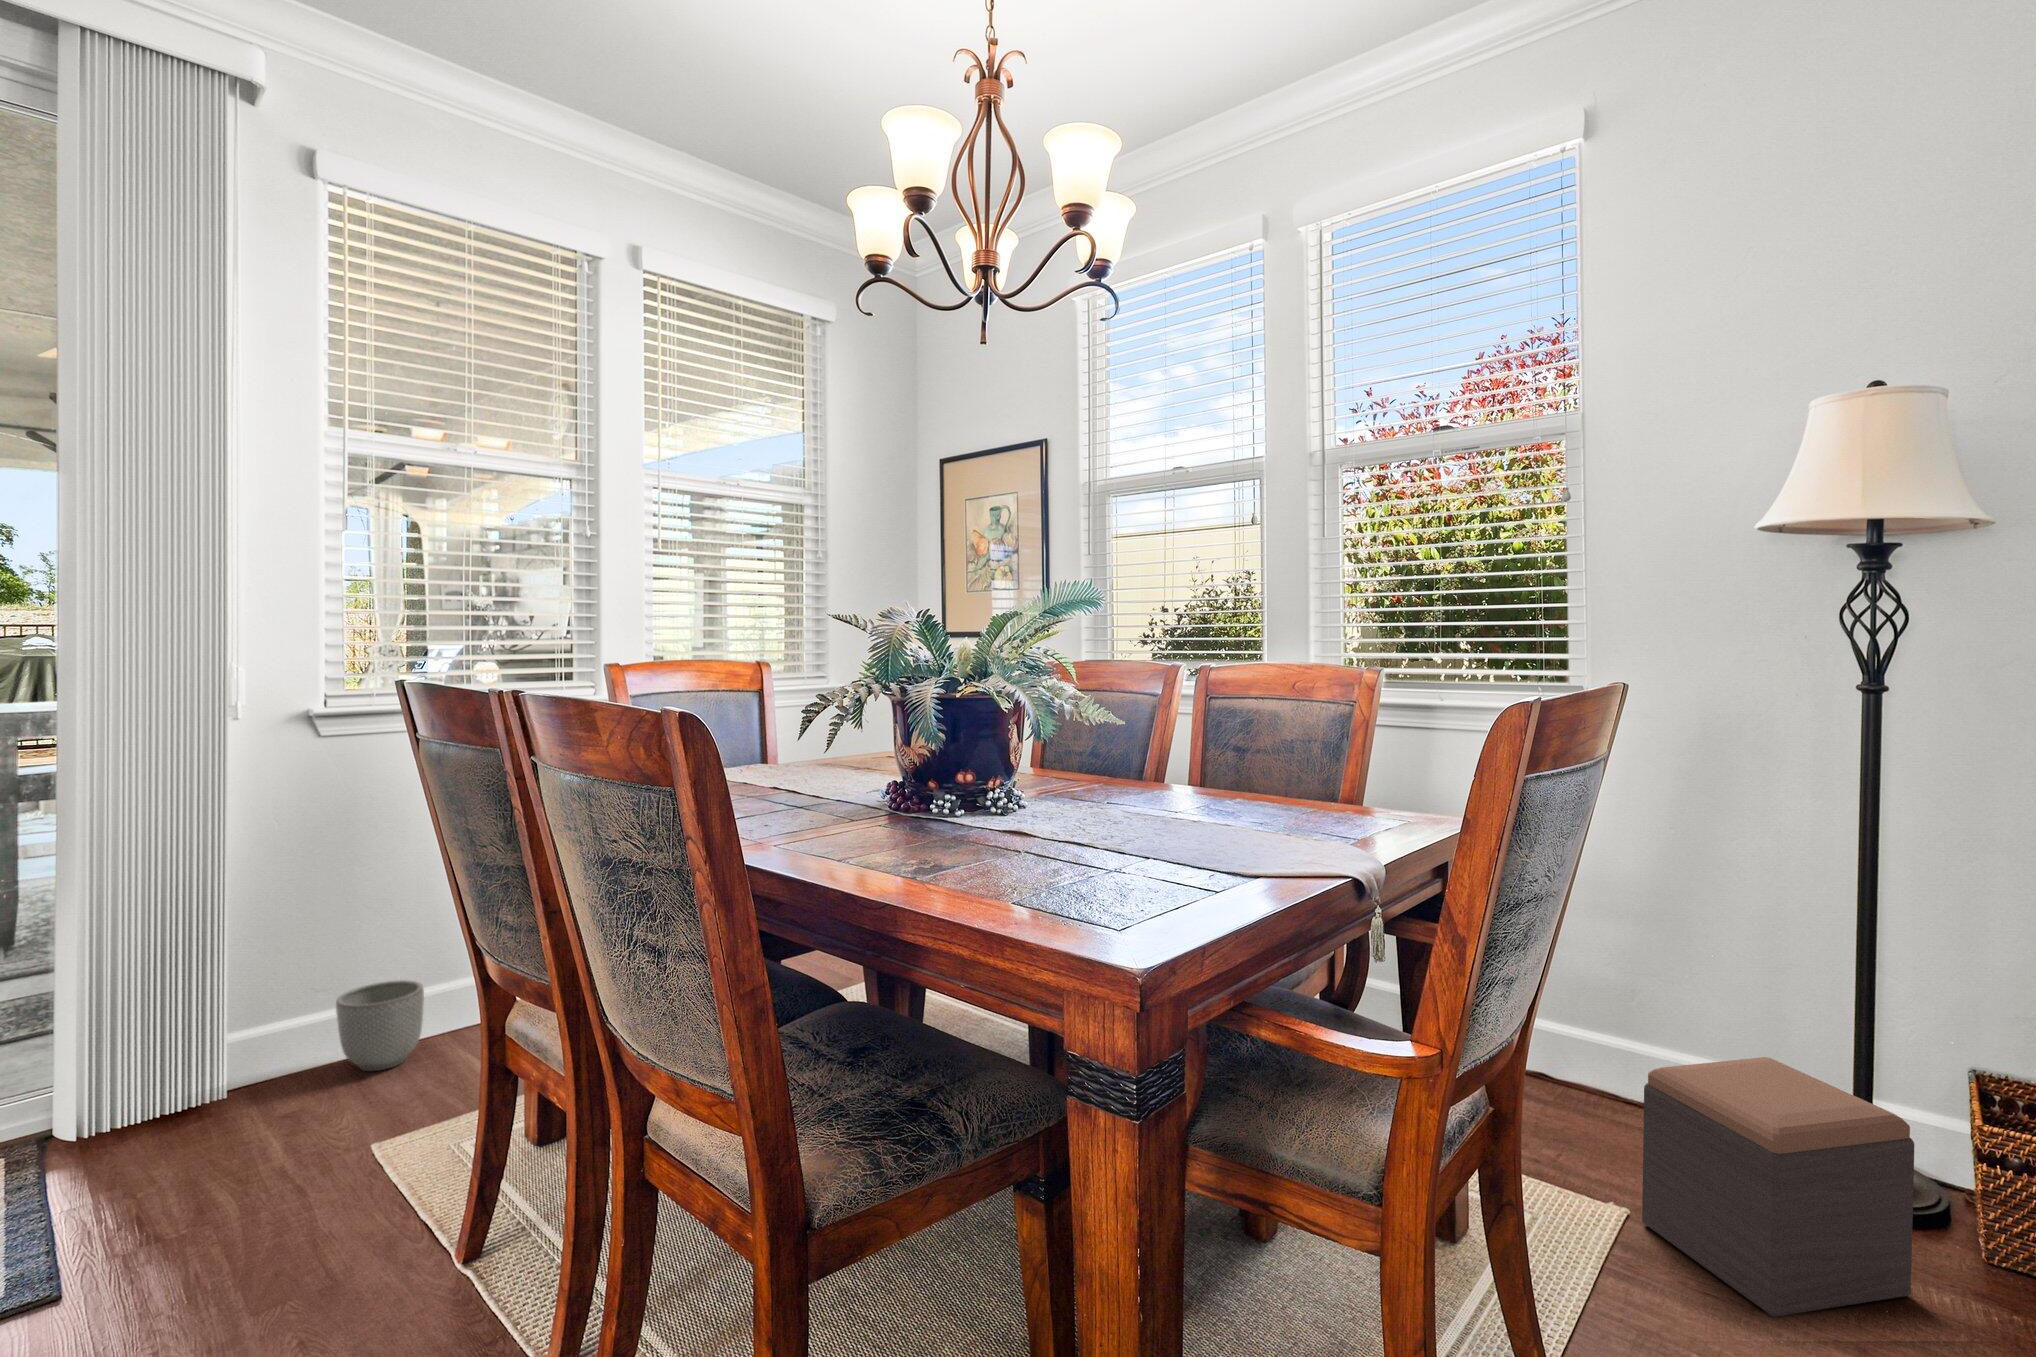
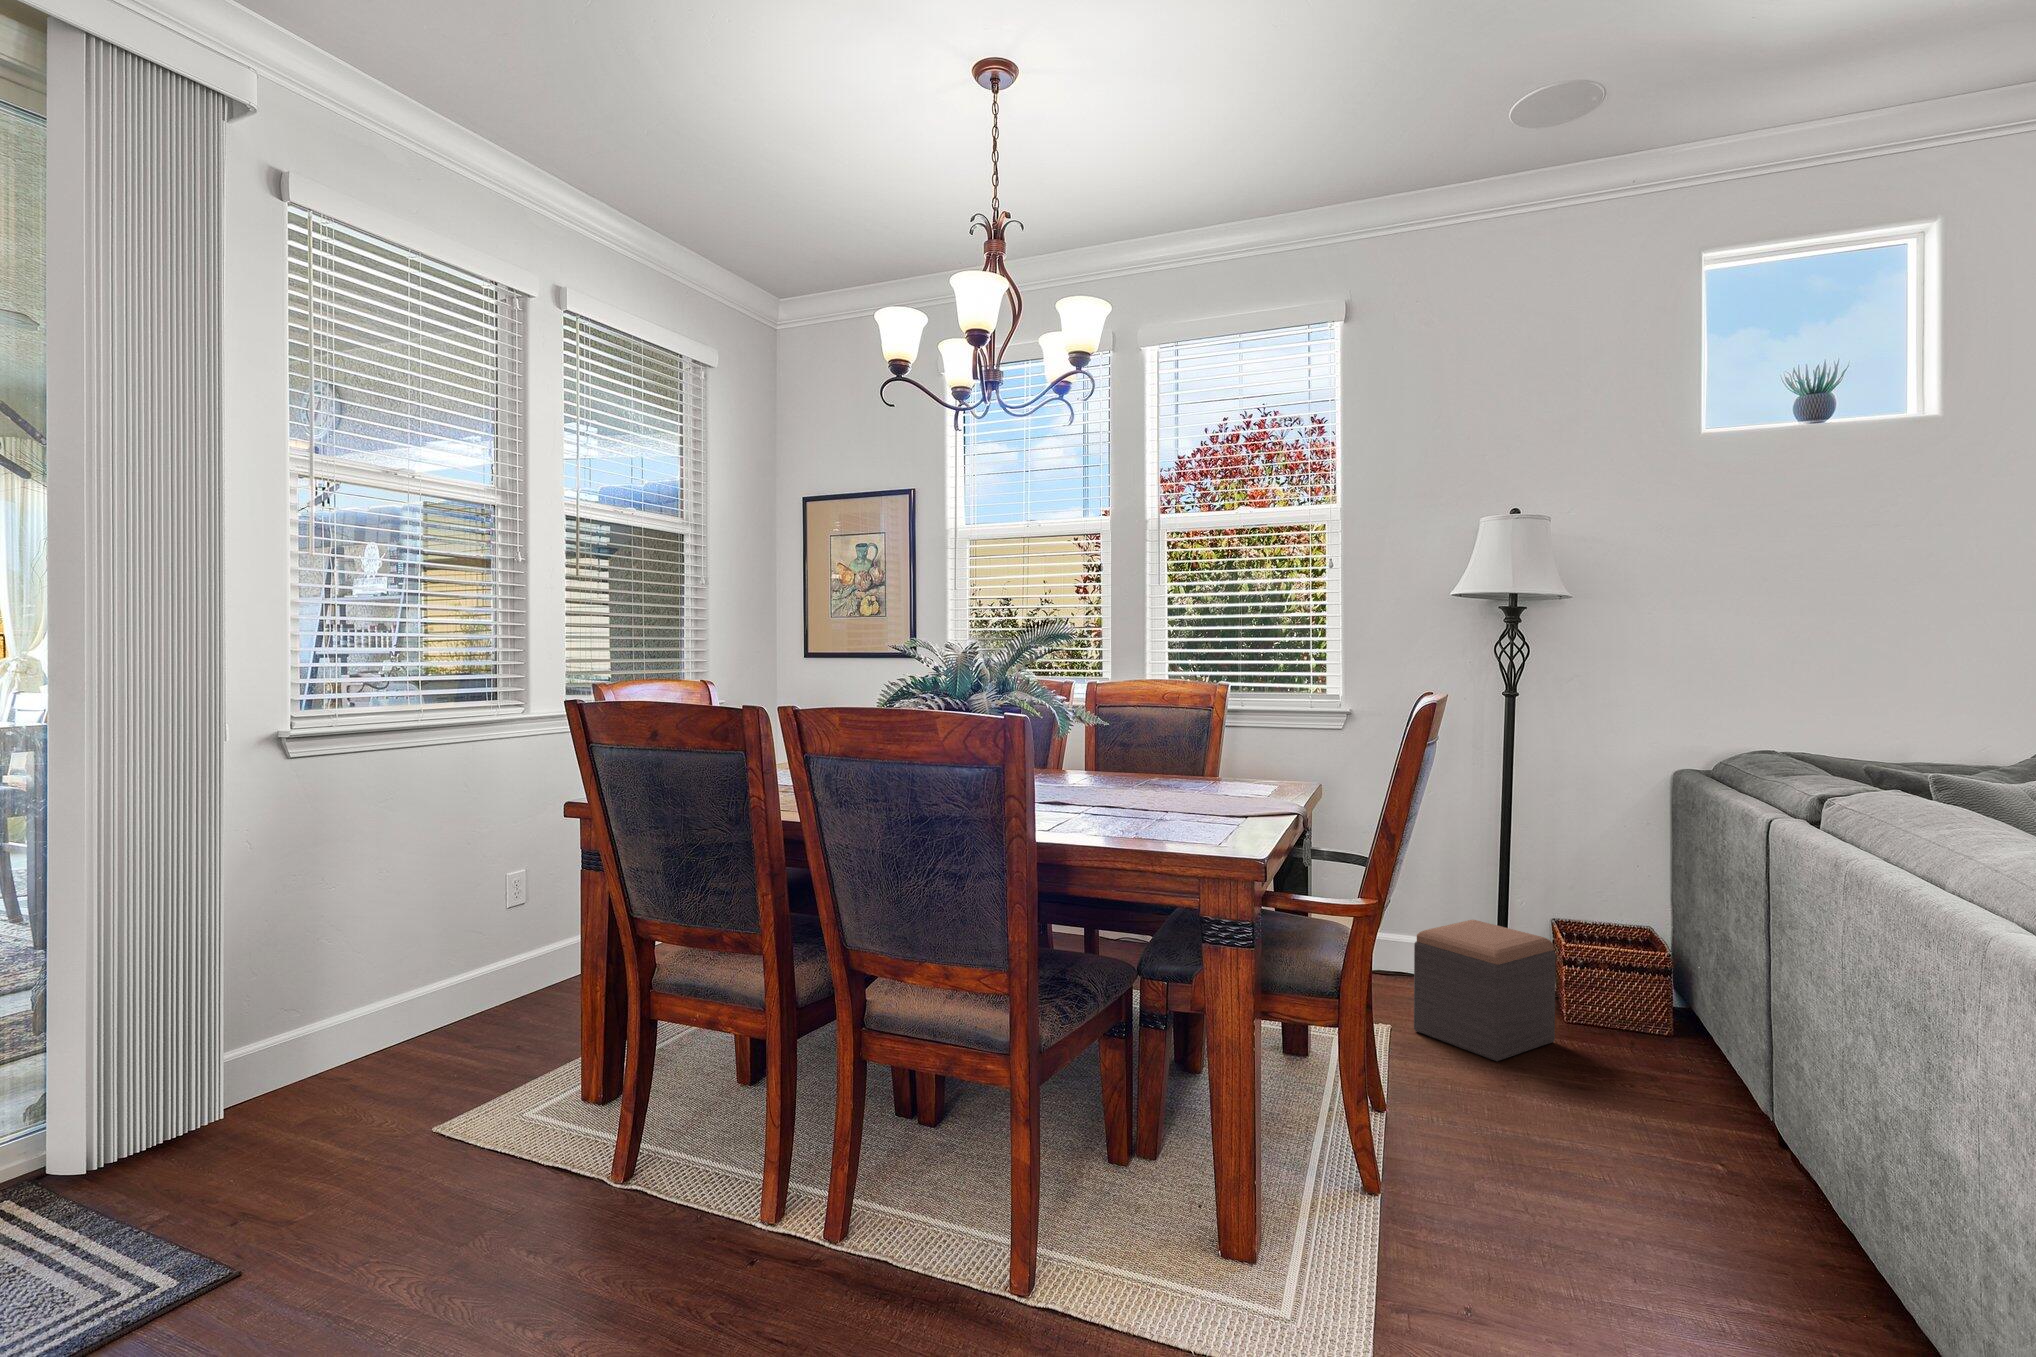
planter: present [336,980,424,1071] -> none [320,991,406,1080]

